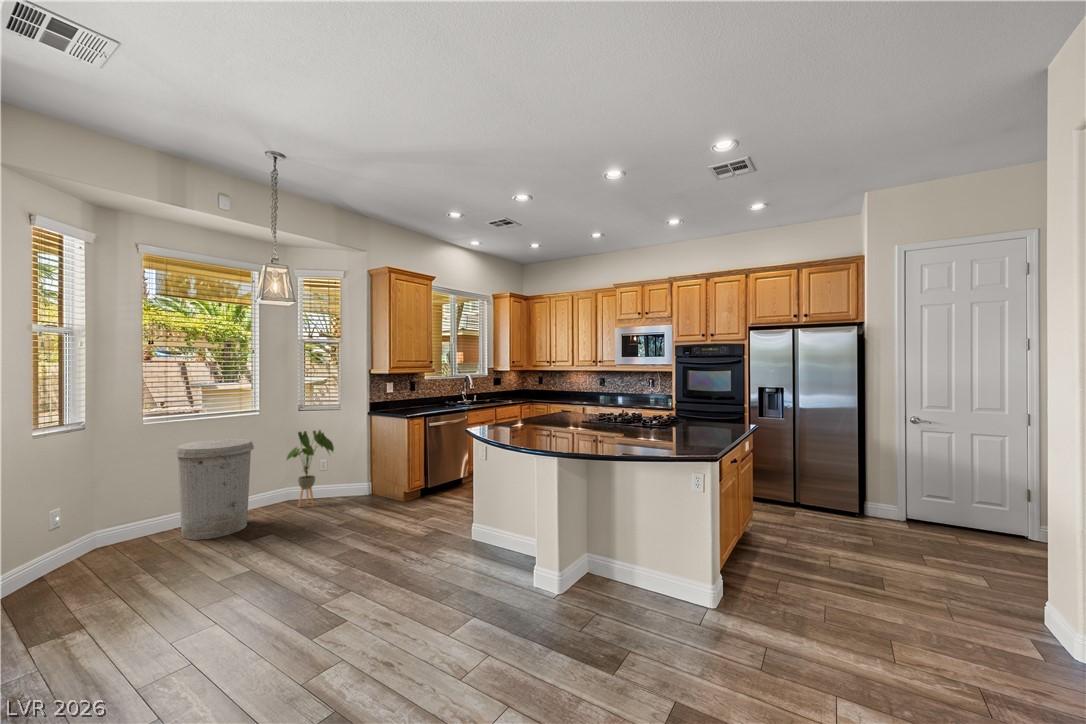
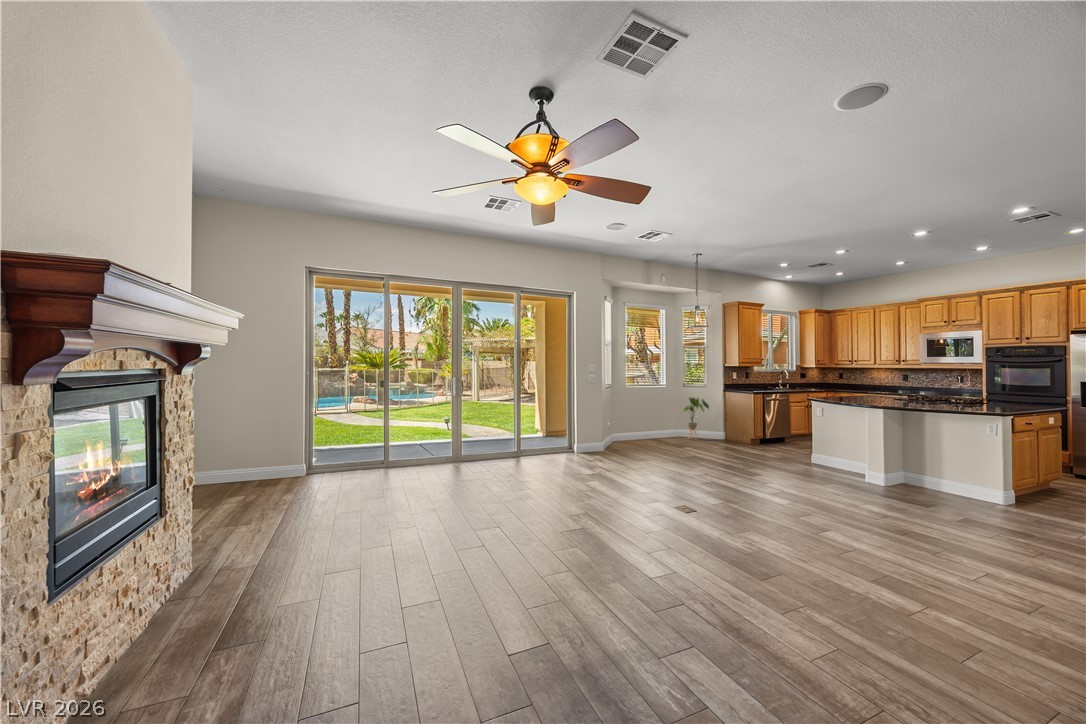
trash can: present [174,439,254,540] -> none [640,398,674,444]

